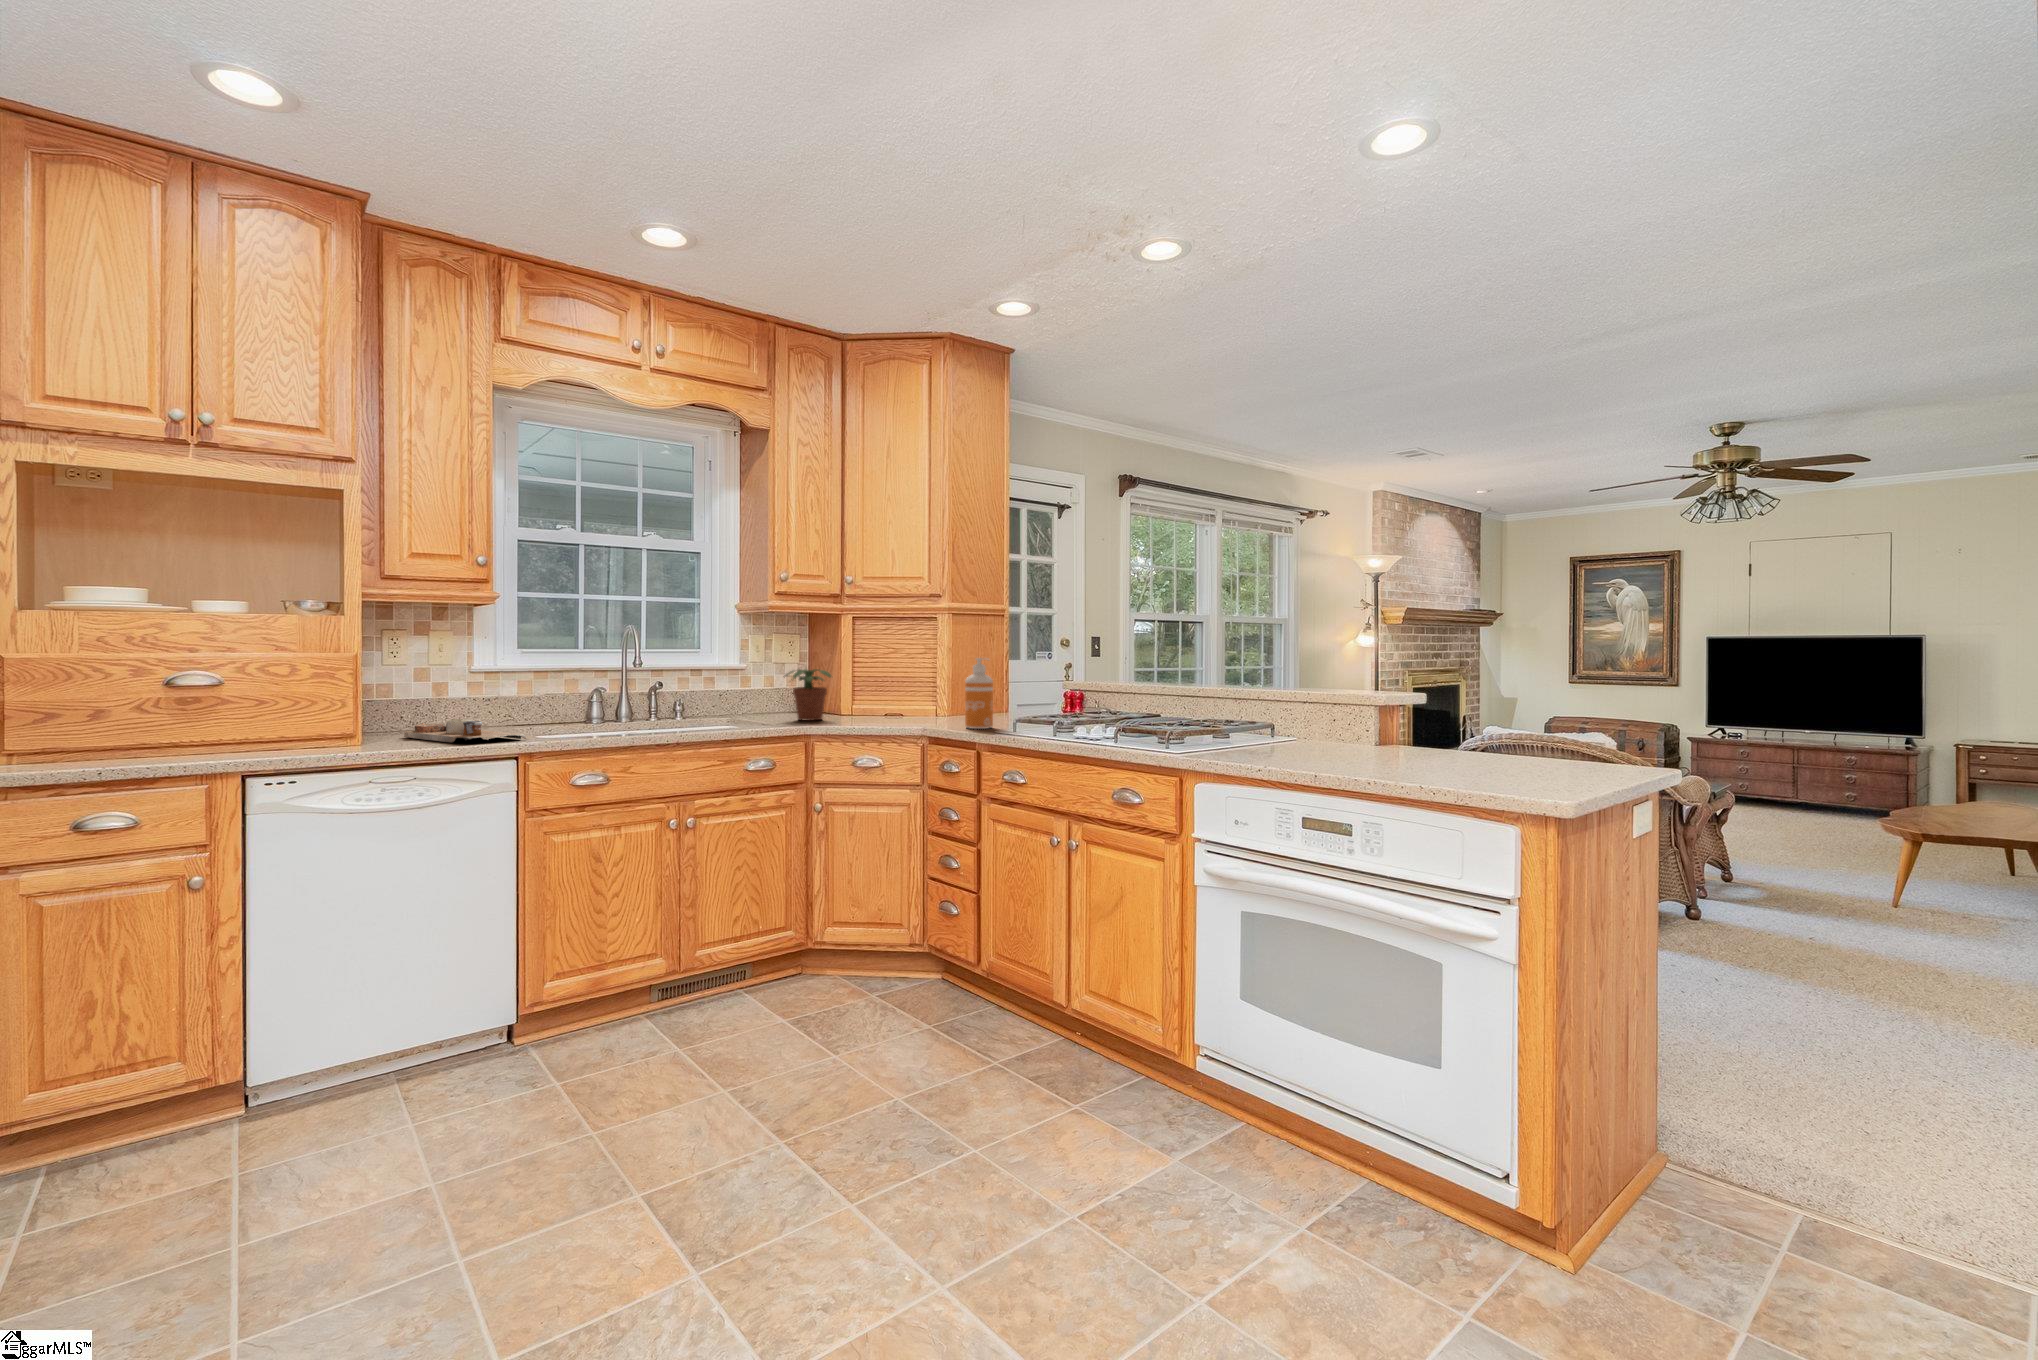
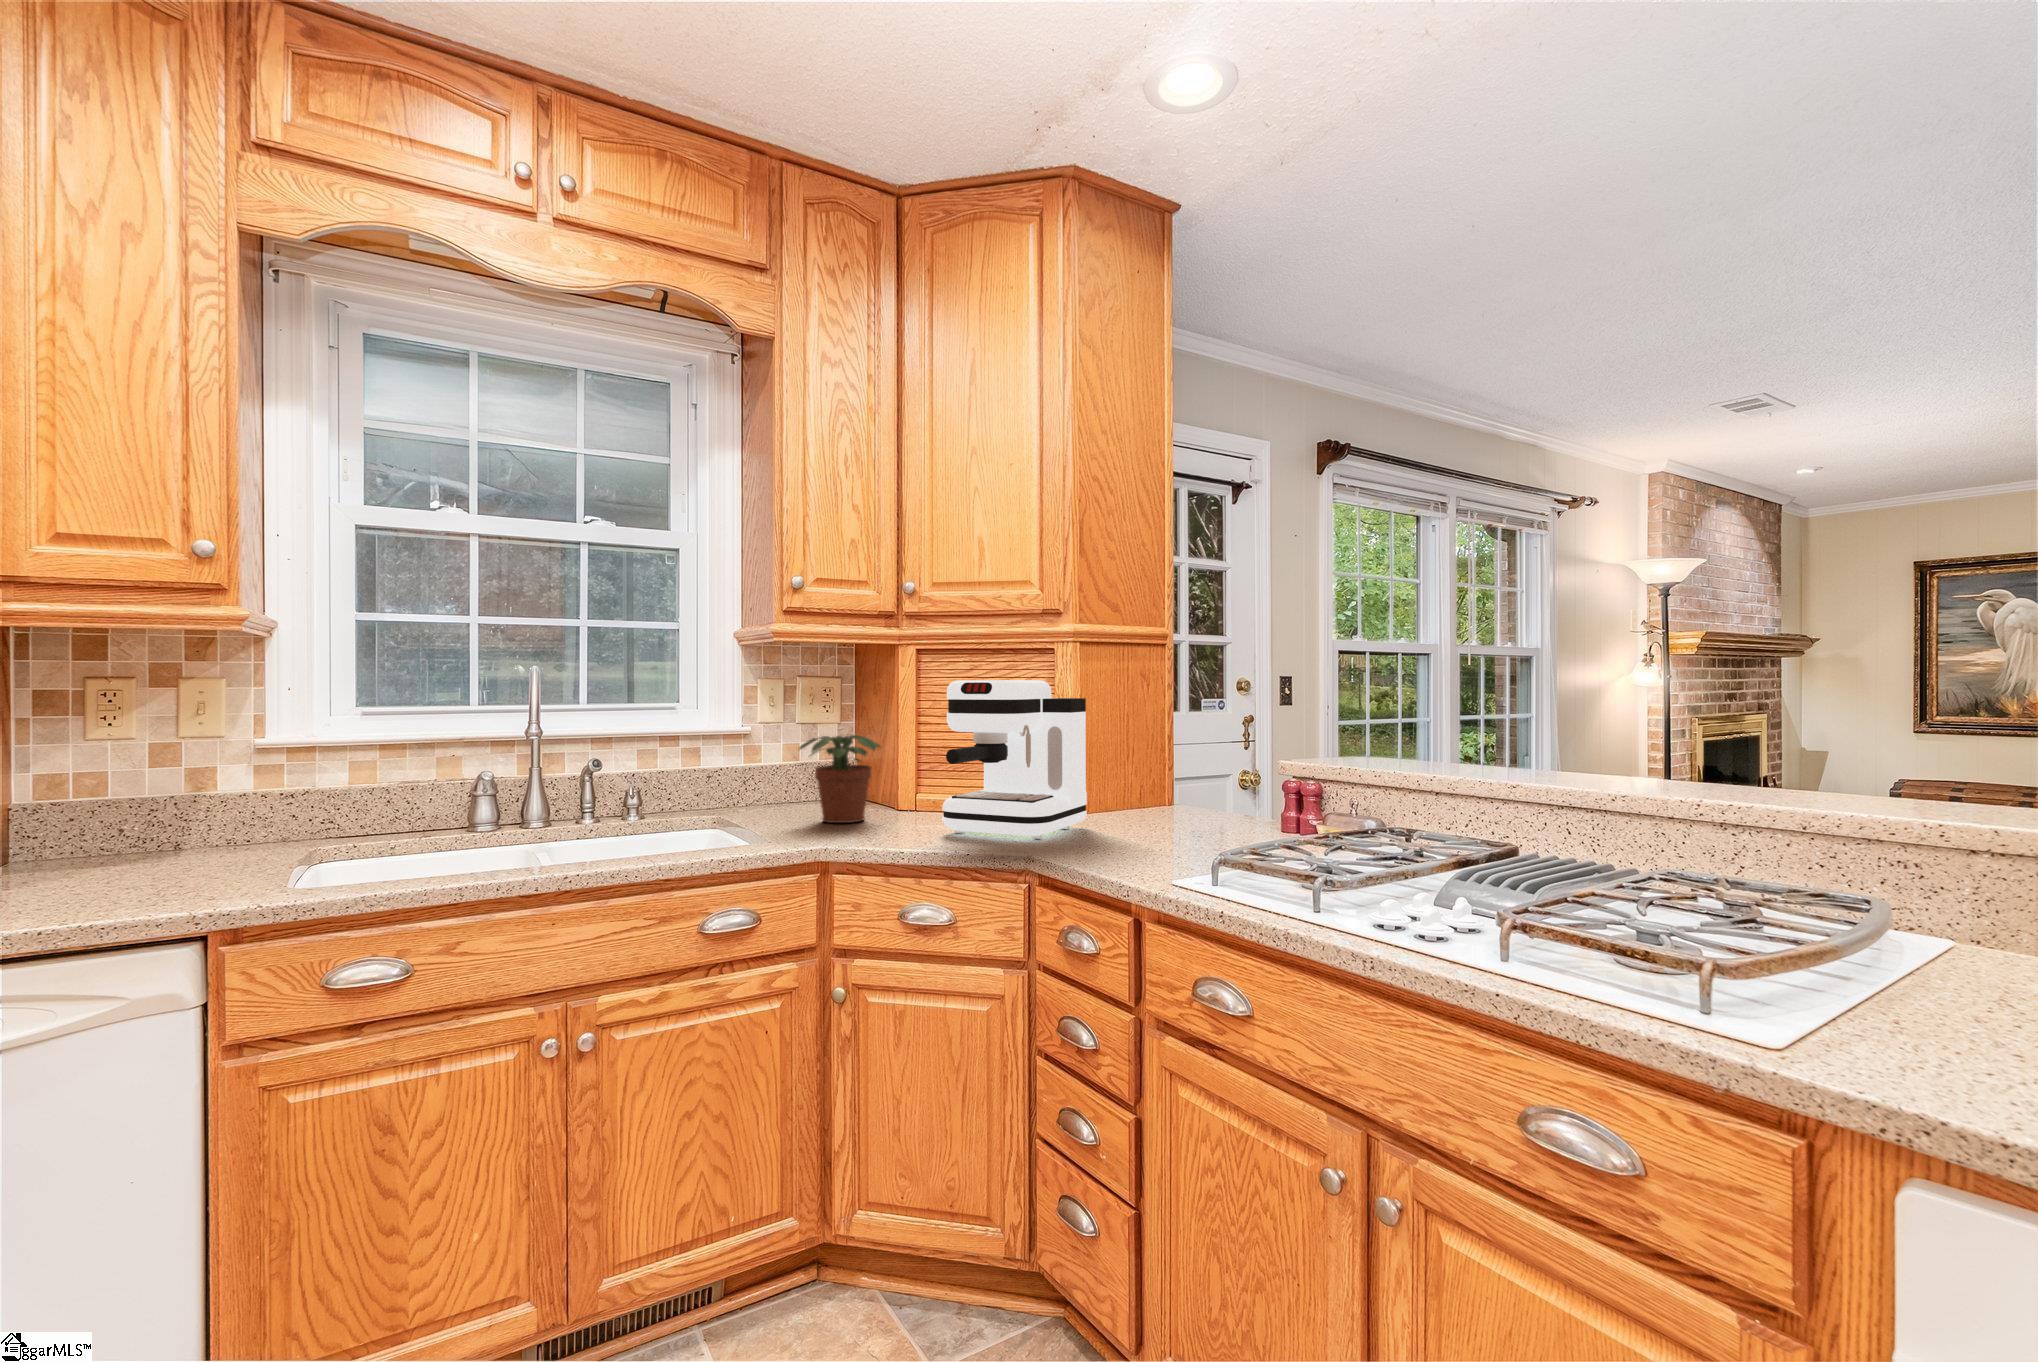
coffee maker: none [873,636,955,724] -> present [942,680,1087,839]
soap dispenser: present [965,658,993,729] -> none [1107,721,1160,858]
cutting board: present [404,719,526,743] -> none [66,843,250,905]

